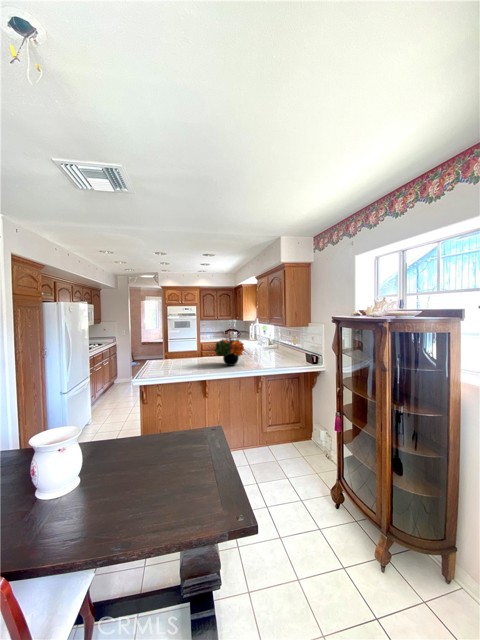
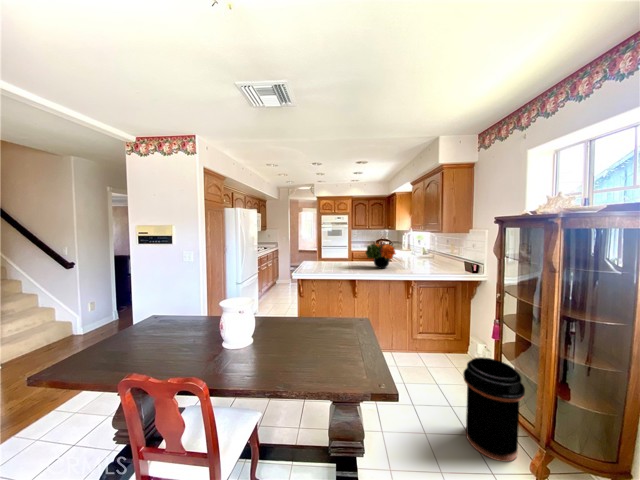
trash can: none [314,452,366,553] -> present [463,357,525,462]

